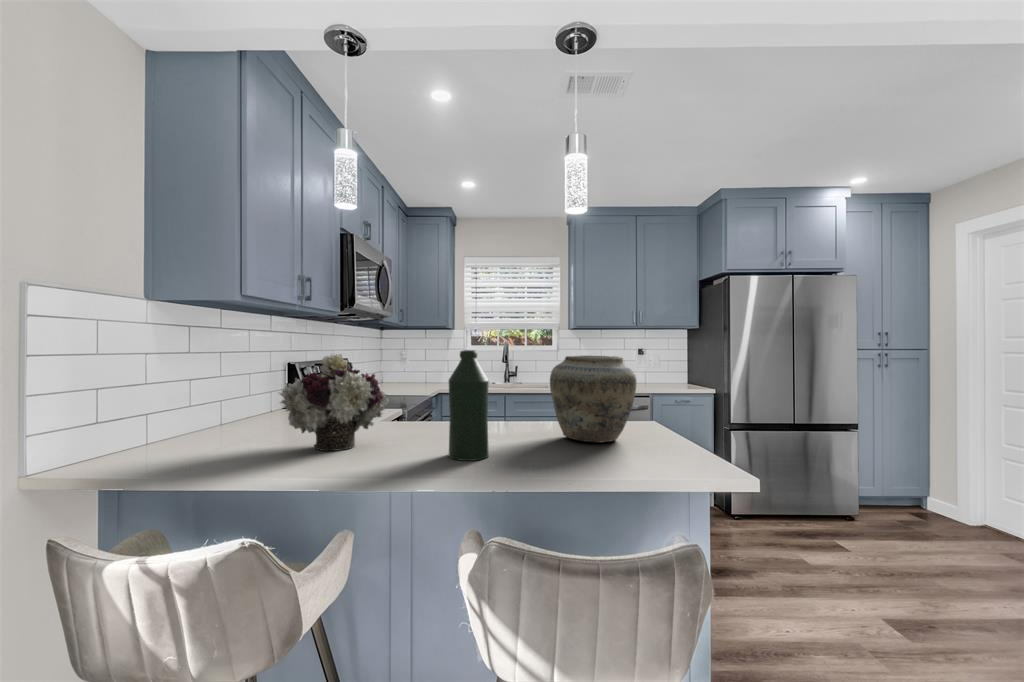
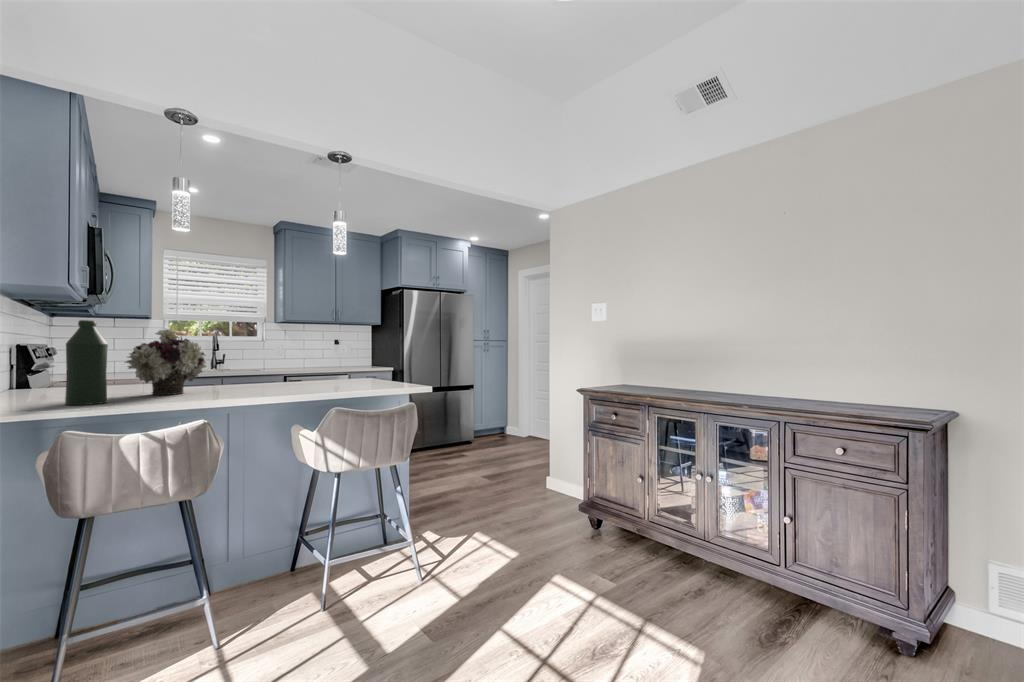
bottle: present [449,350,489,461] -> present [65,320,108,405]
vase: present [550,355,636,442] -> none [315,334,368,383]

